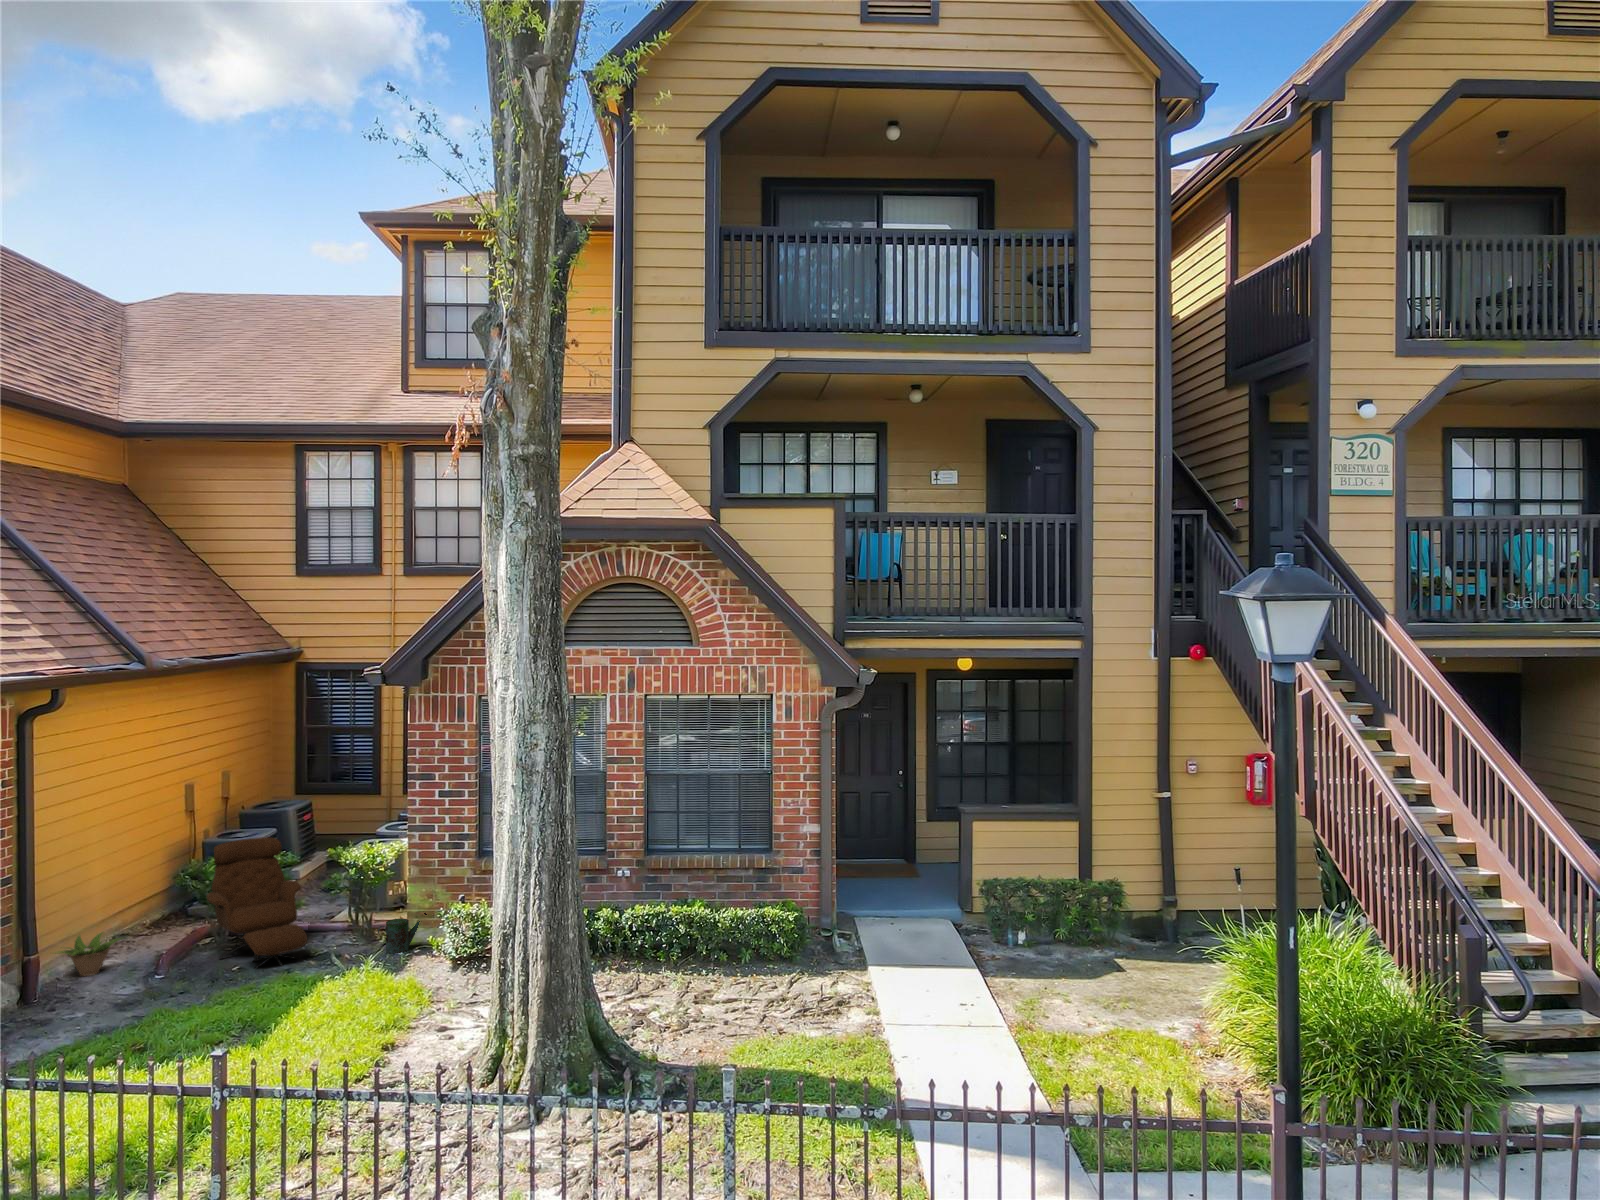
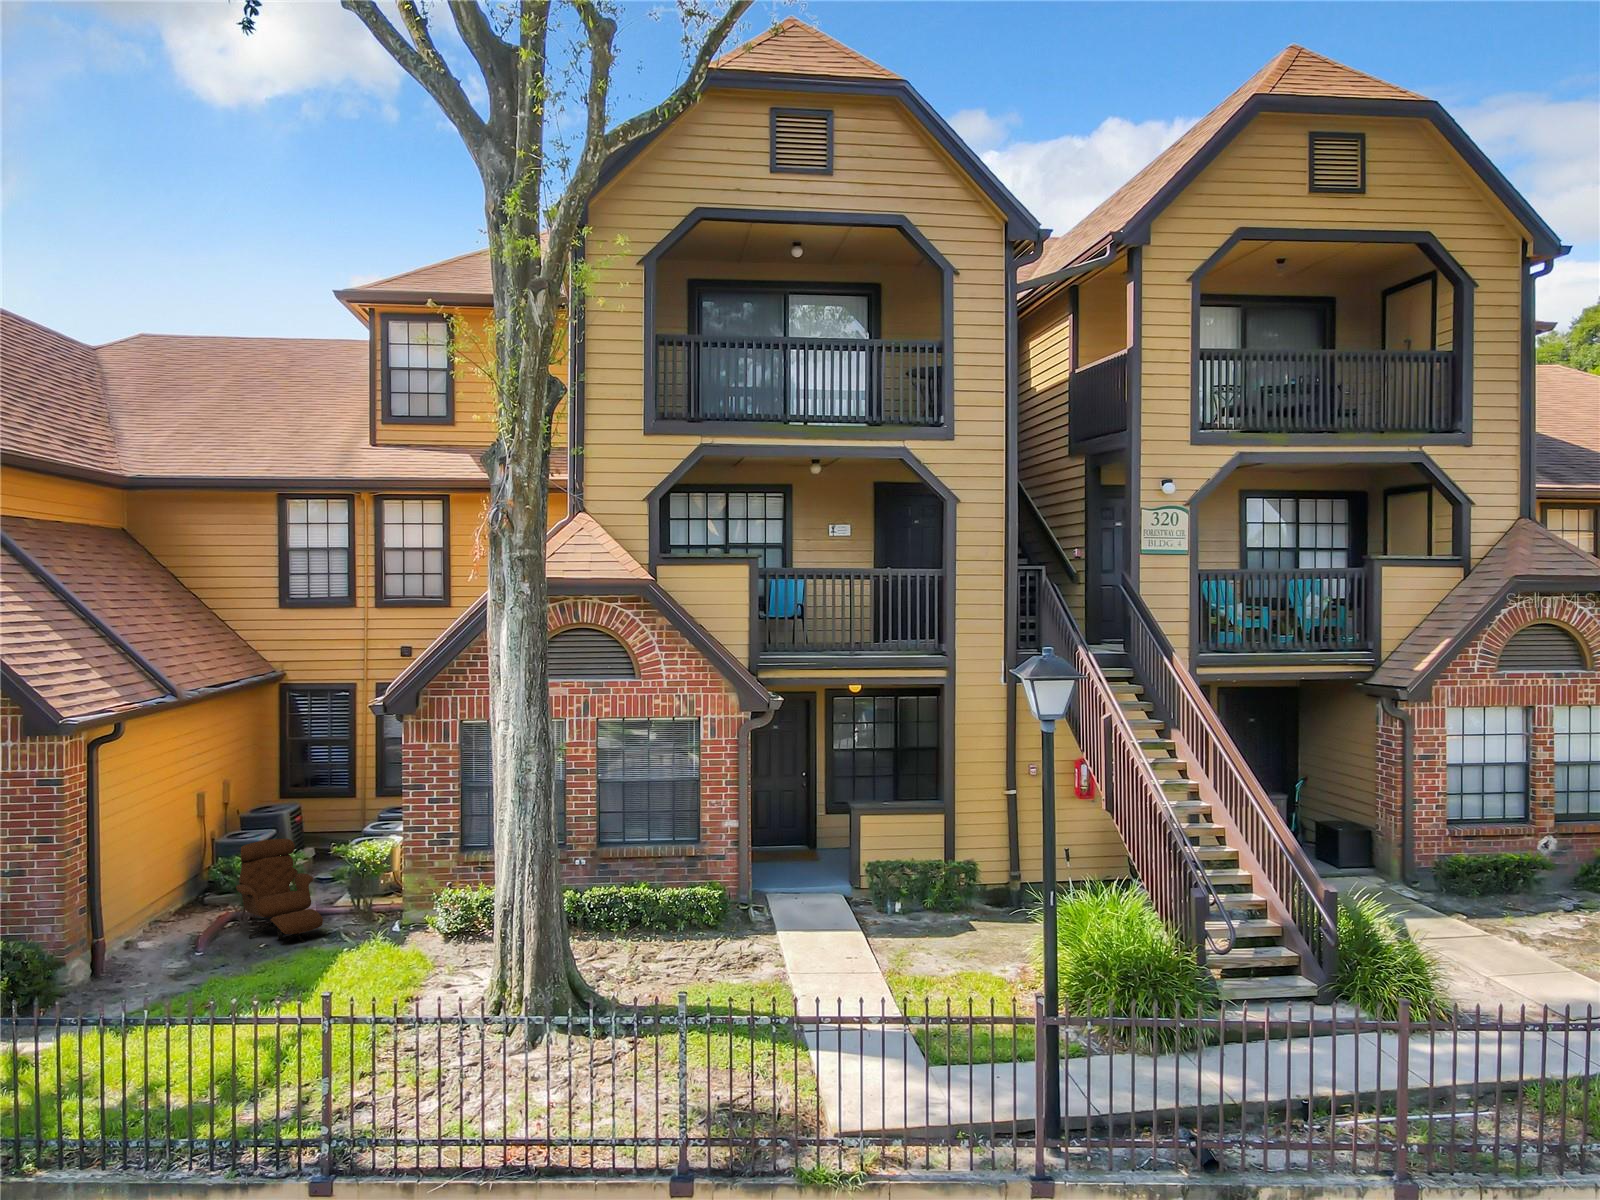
watering can: present [378,913,427,954] -> none [381,896,421,931]
decorative plant: present [57,933,121,976] -> none [111,918,169,955]

